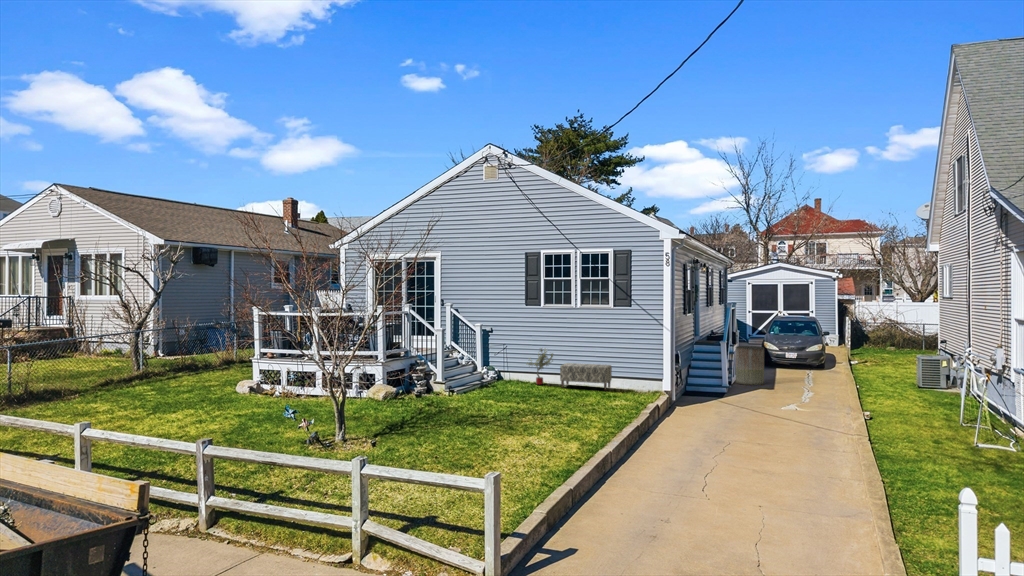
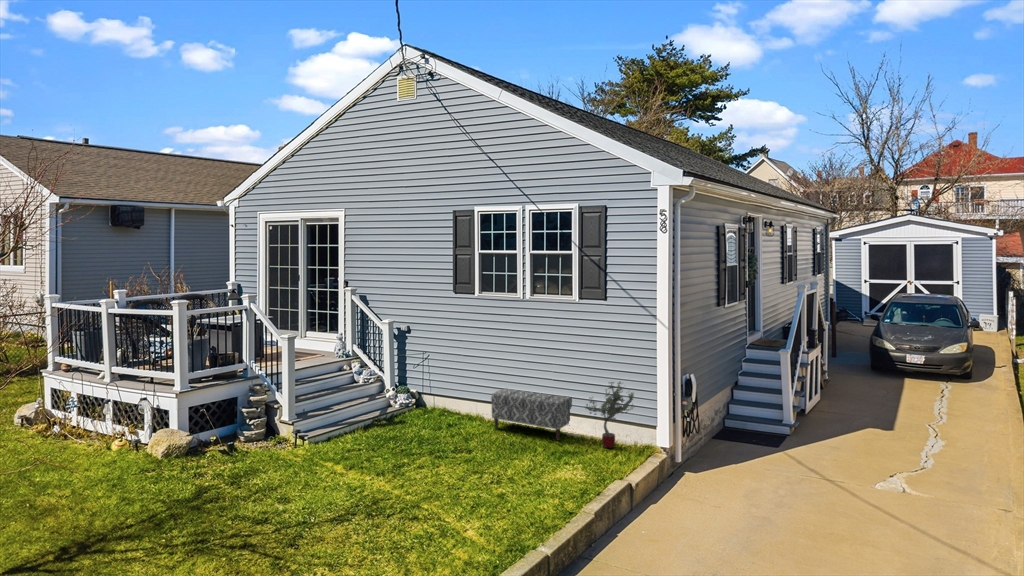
trash can: present [736,346,764,385] -> none [813,351,862,418]
potted tree: present [527,348,553,385] -> present [585,382,634,448]

